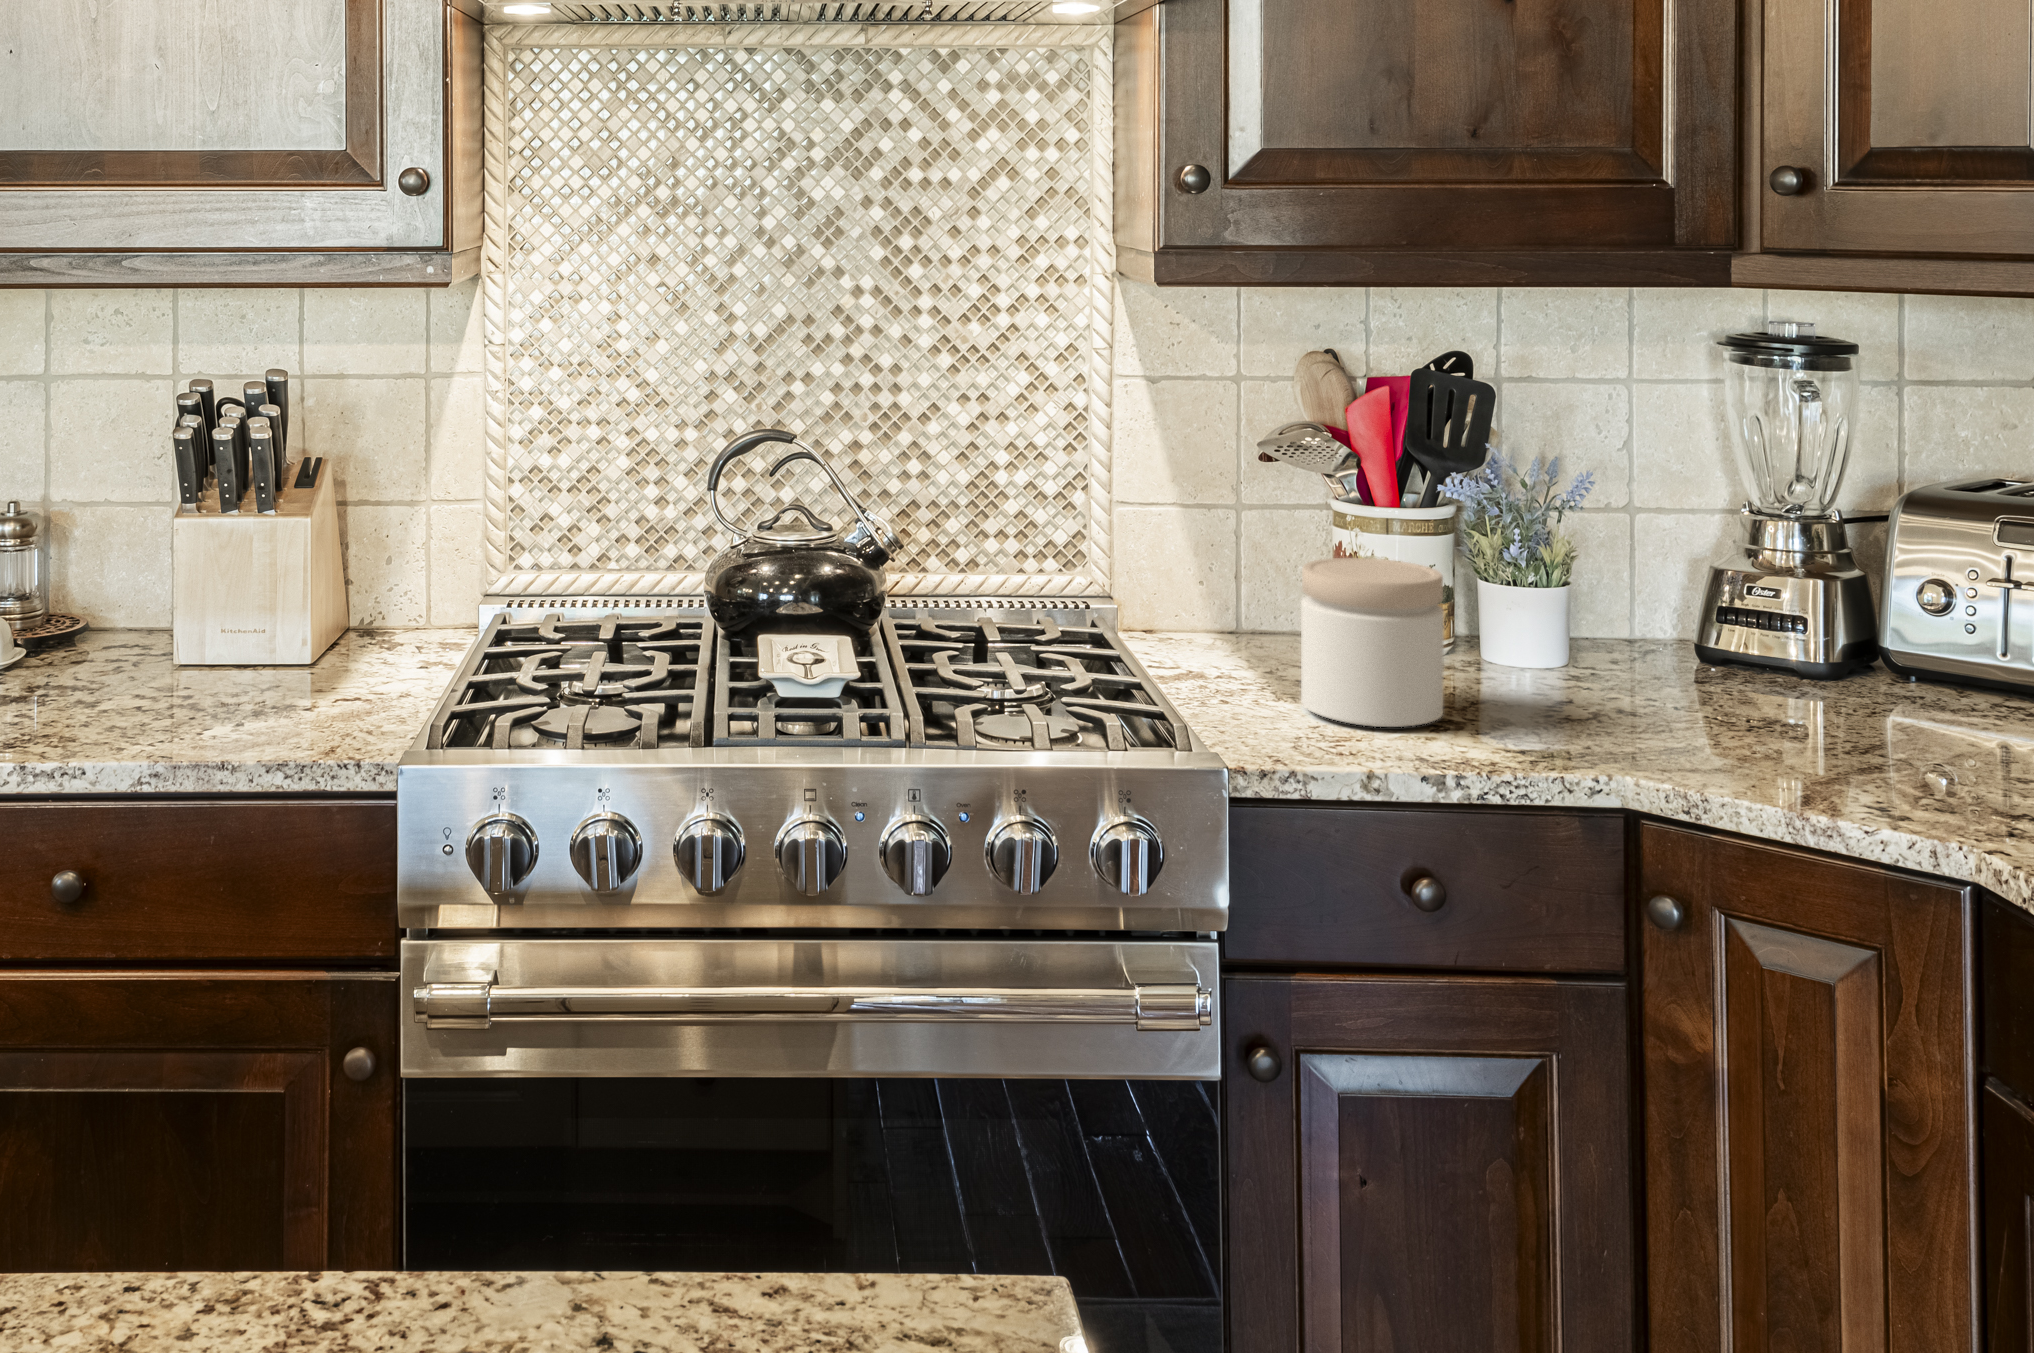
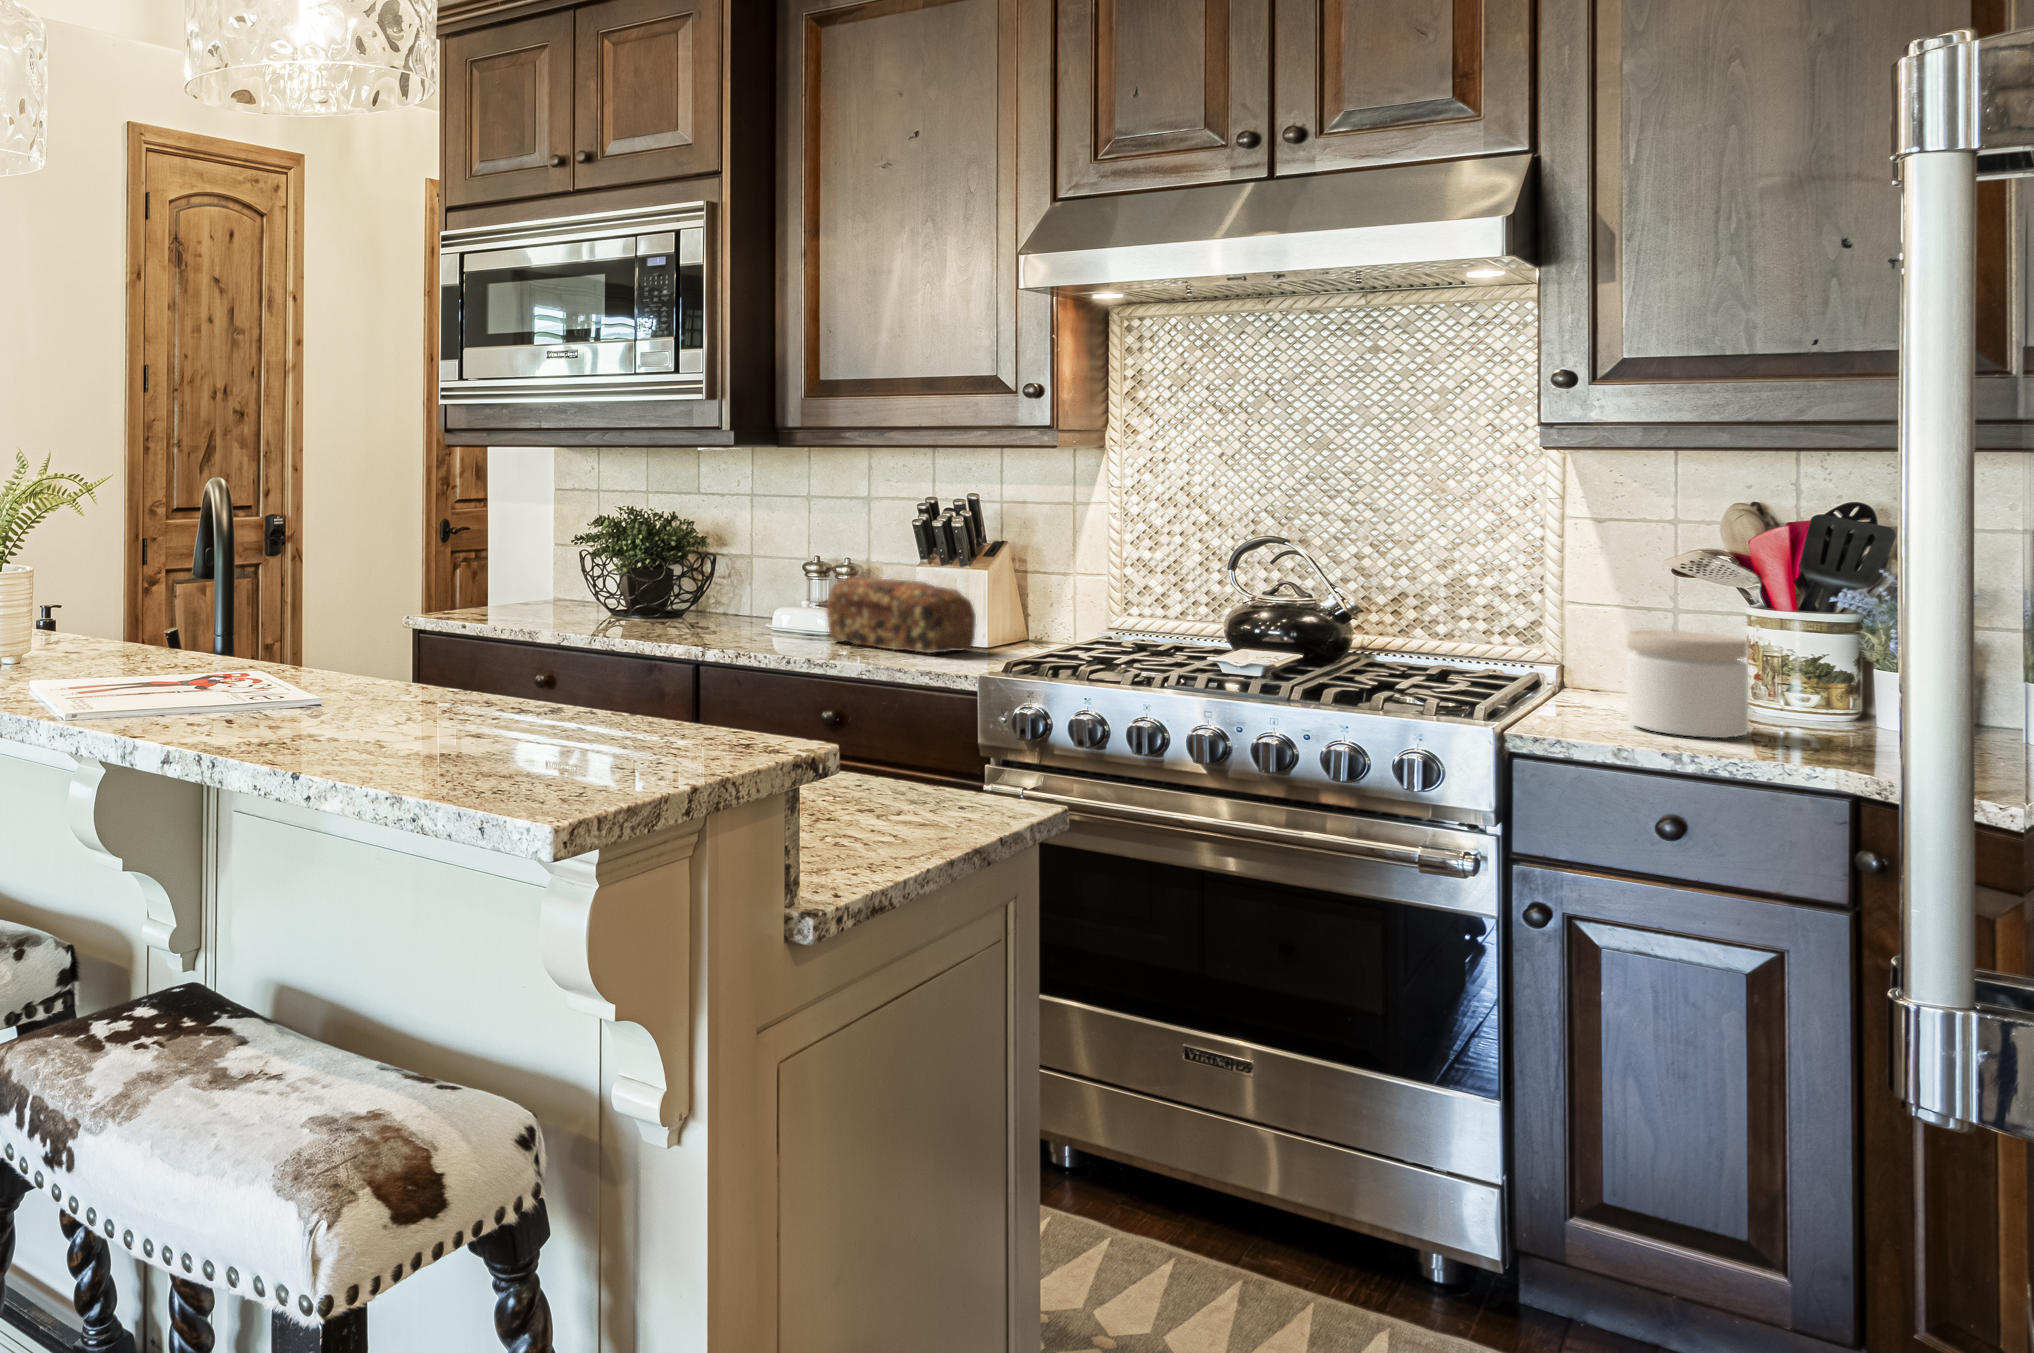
bread loaf: none [11,556,304,711] -> present [827,576,976,653]

